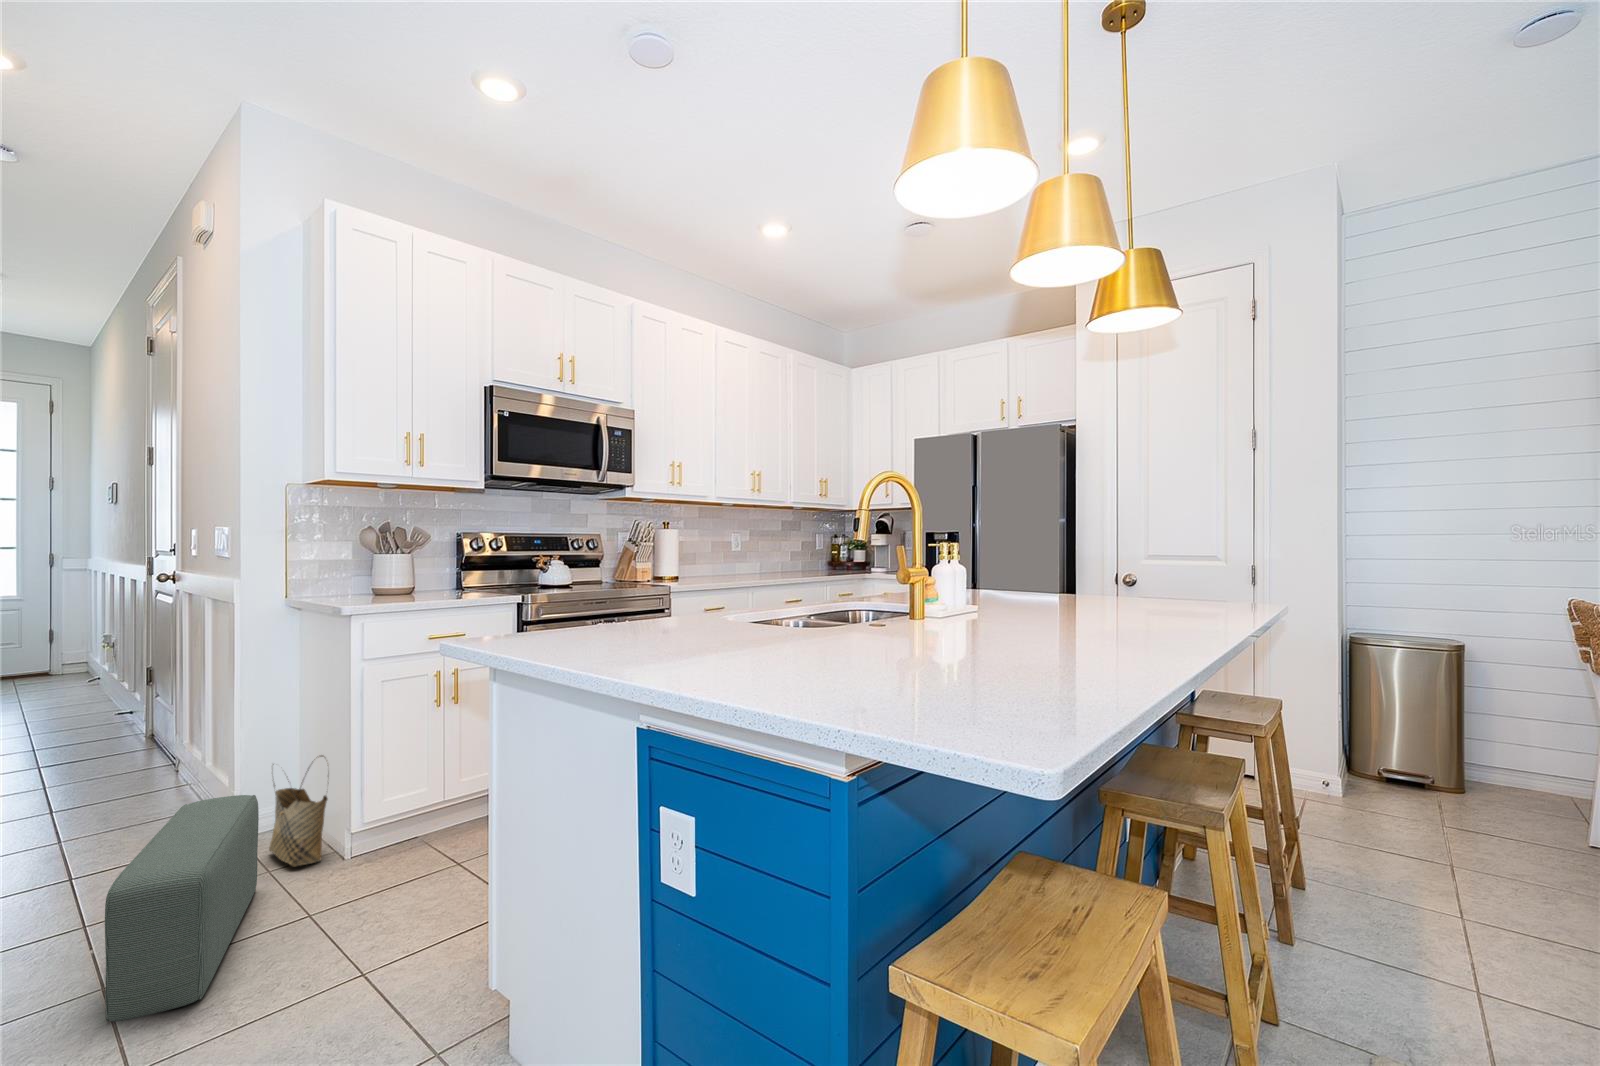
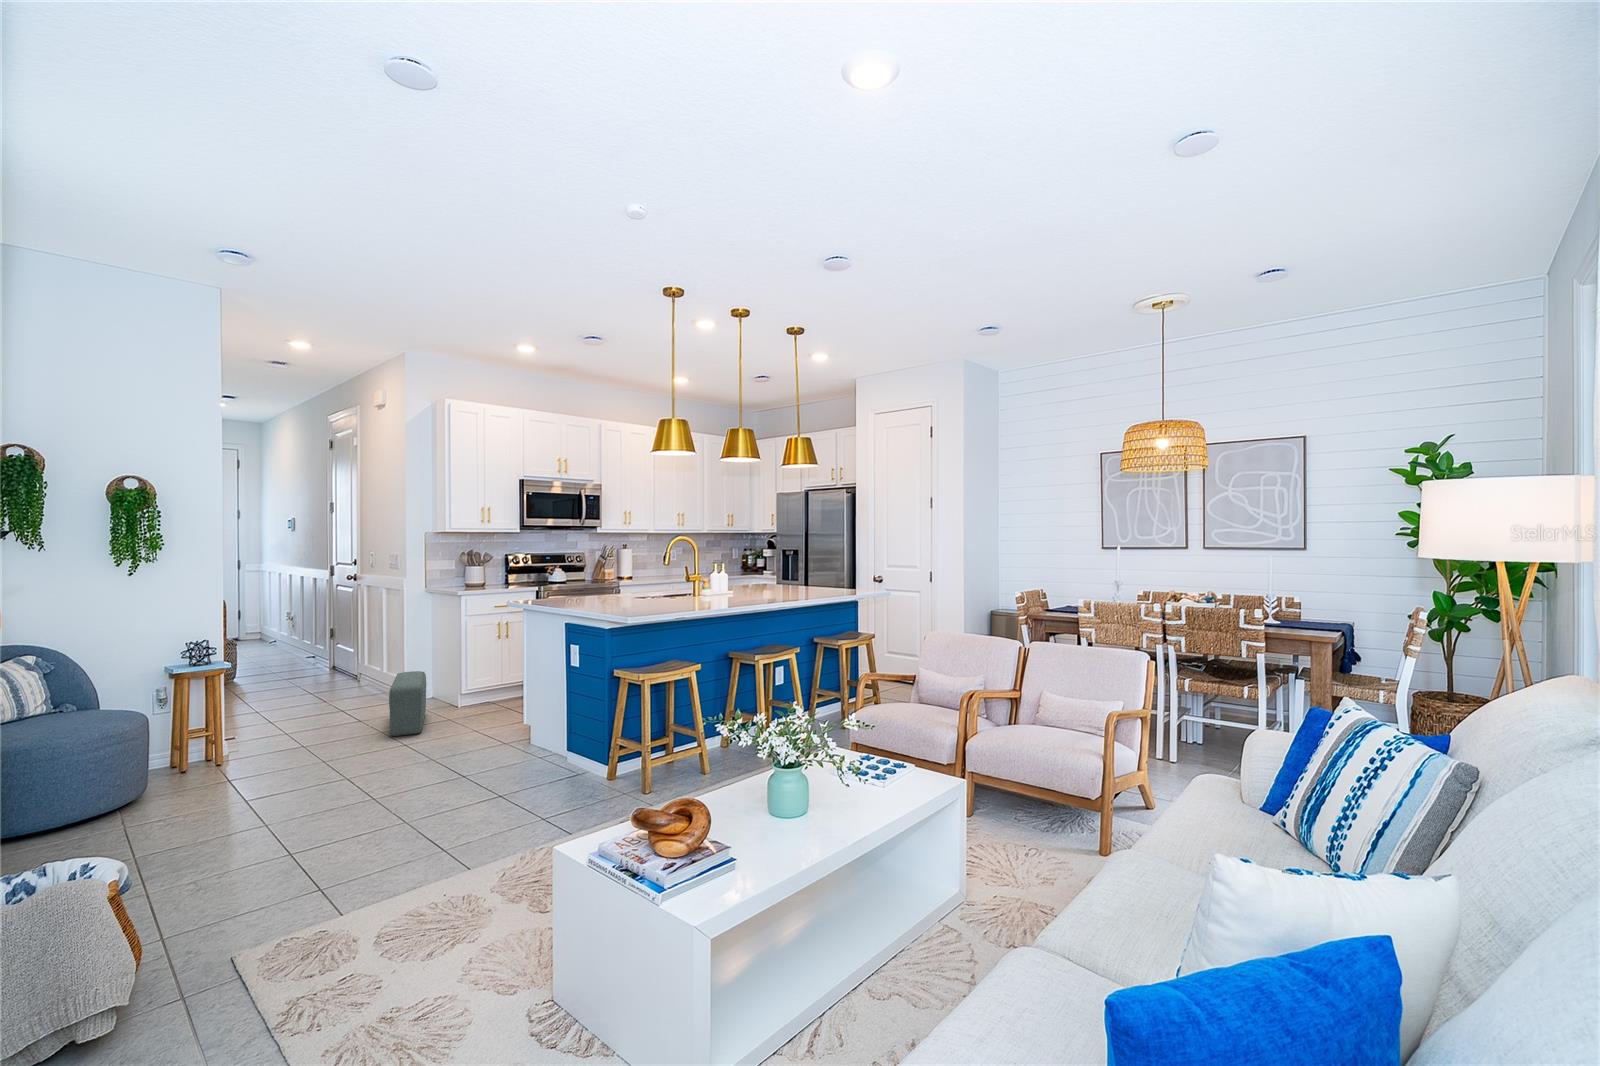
woven basket: present [269,755,328,866] -> none [424,661,451,708]

